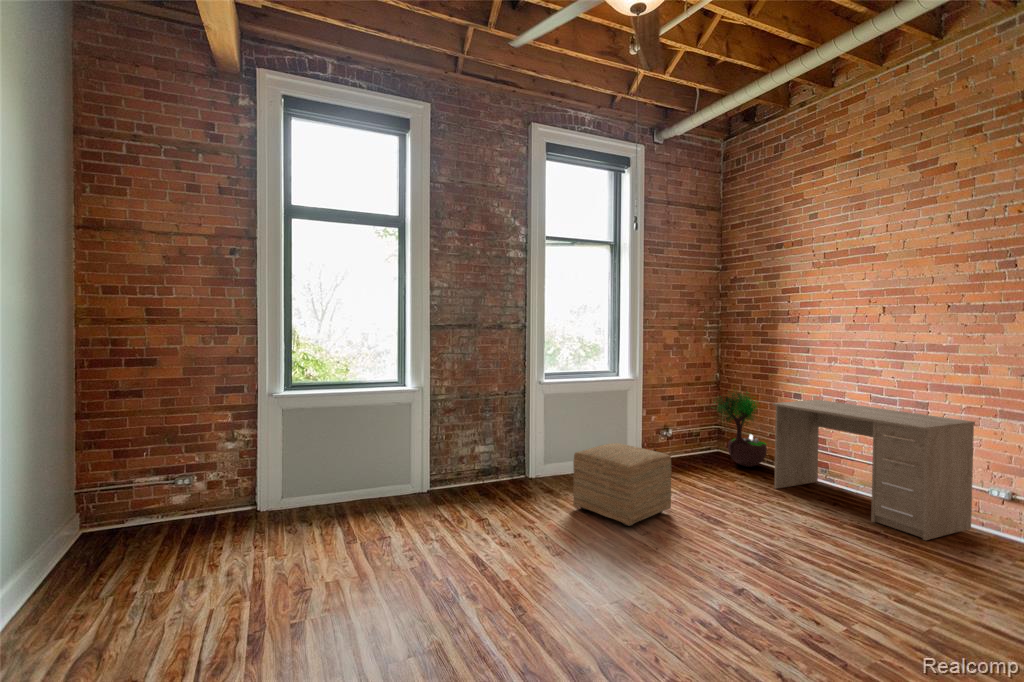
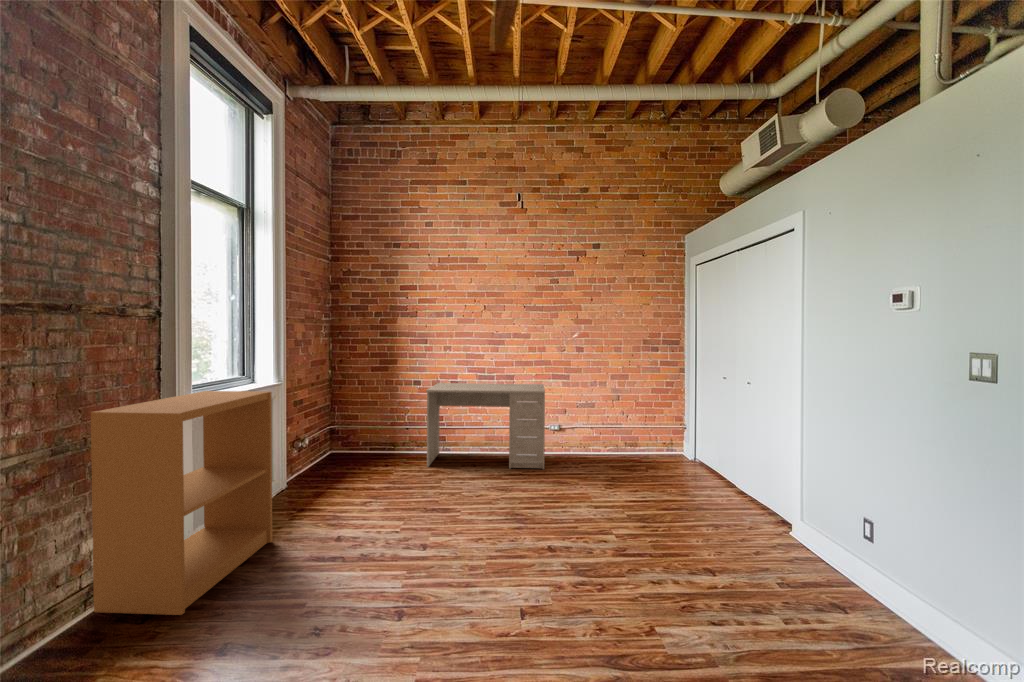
bookshelf: none [477,377,577,501] -> present [91,391,272,615]
potted tree: present [711,391,767,466] -> none [348,378,397,457]
ottoman: present [573,443,671,526] -> none [314,457,410,558]

